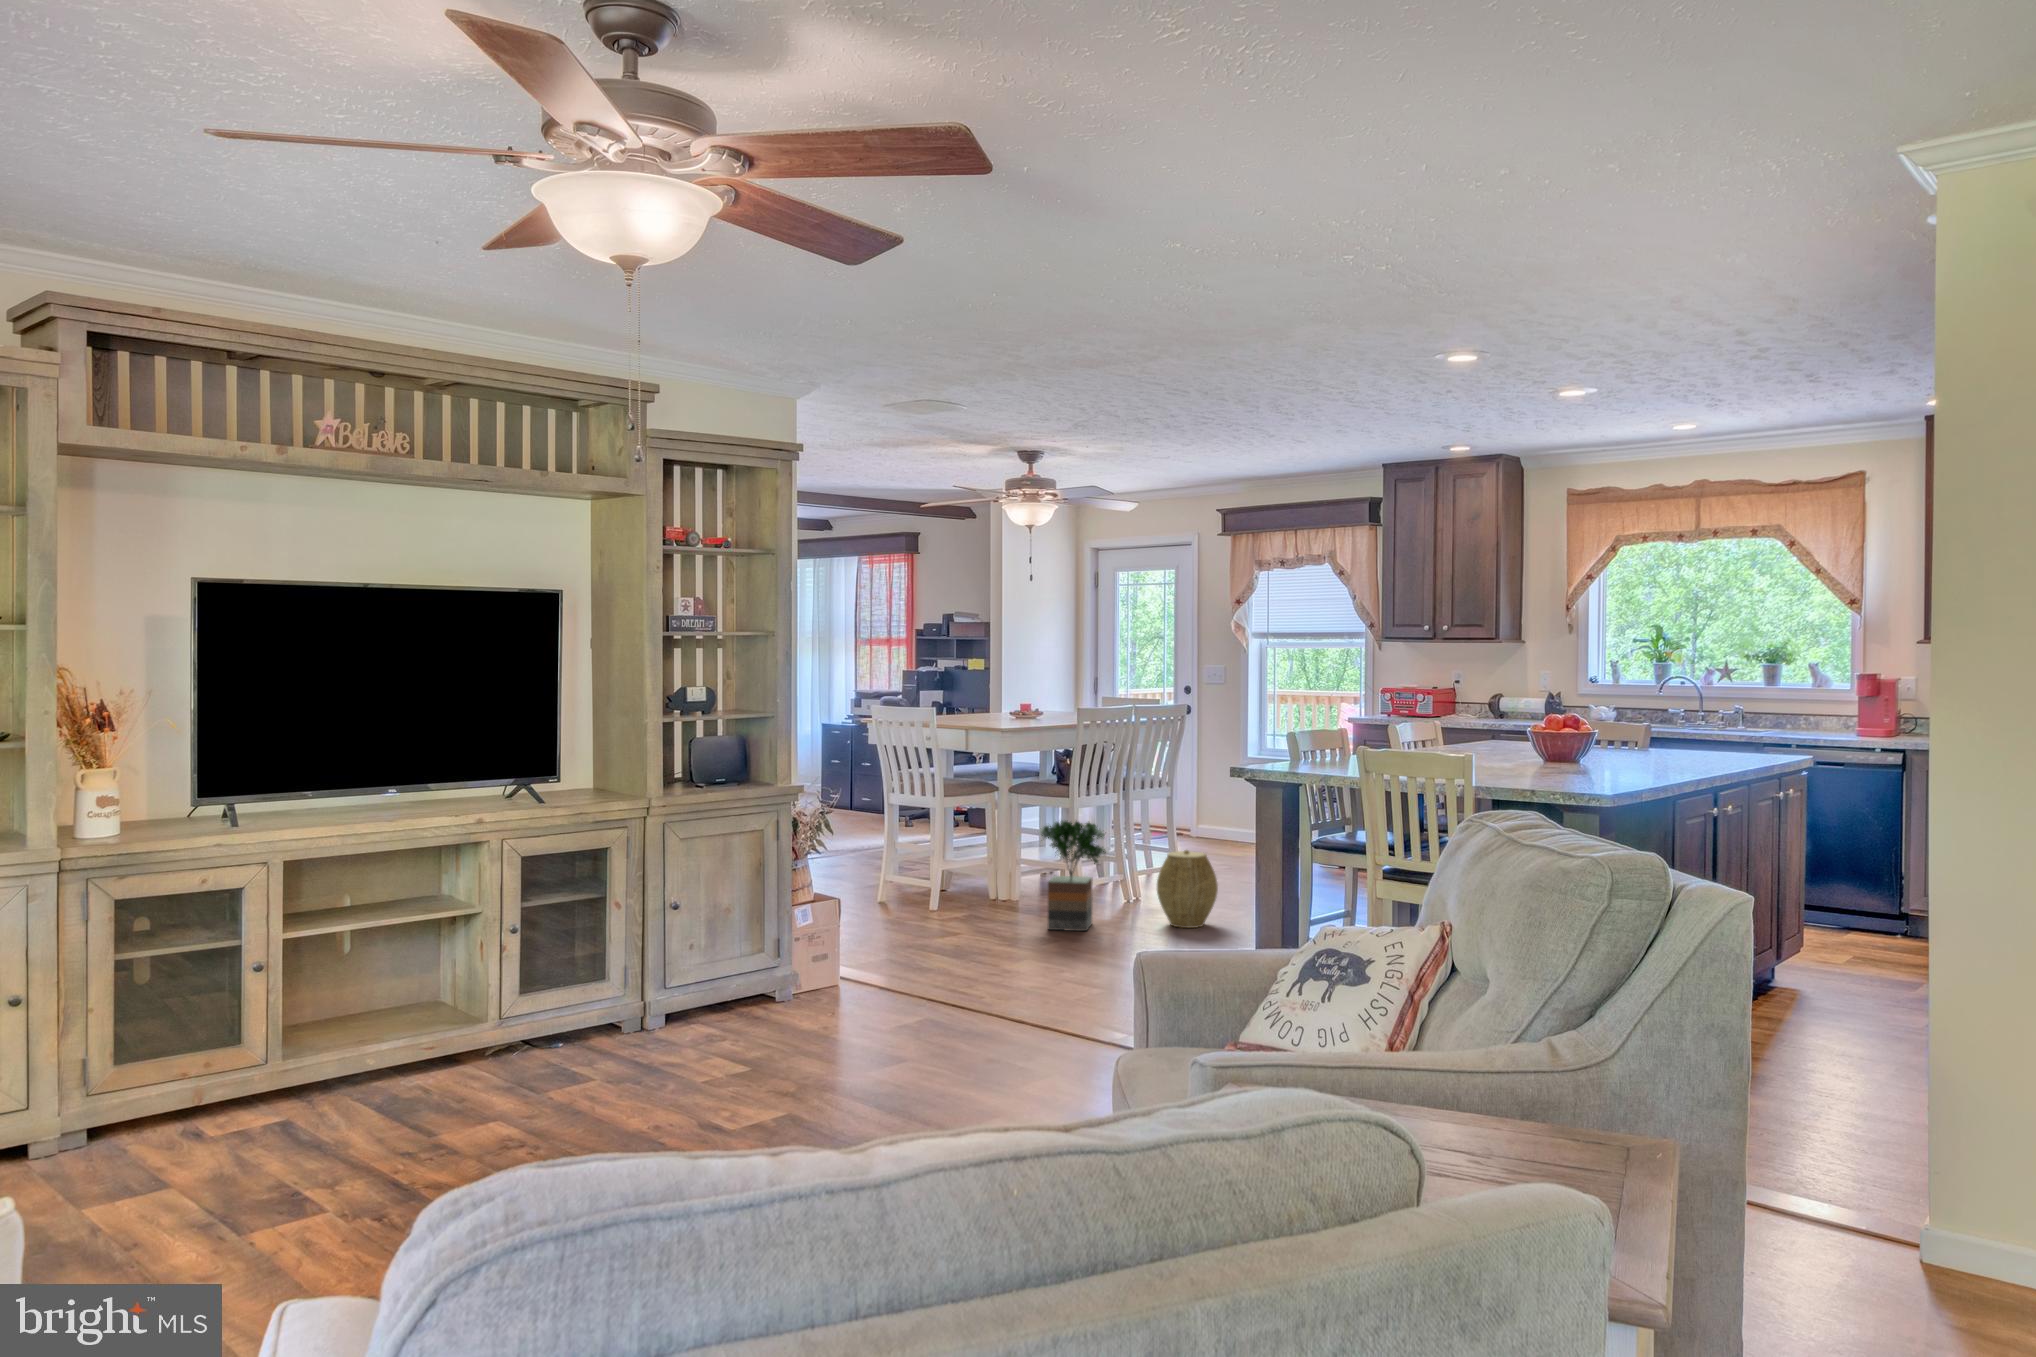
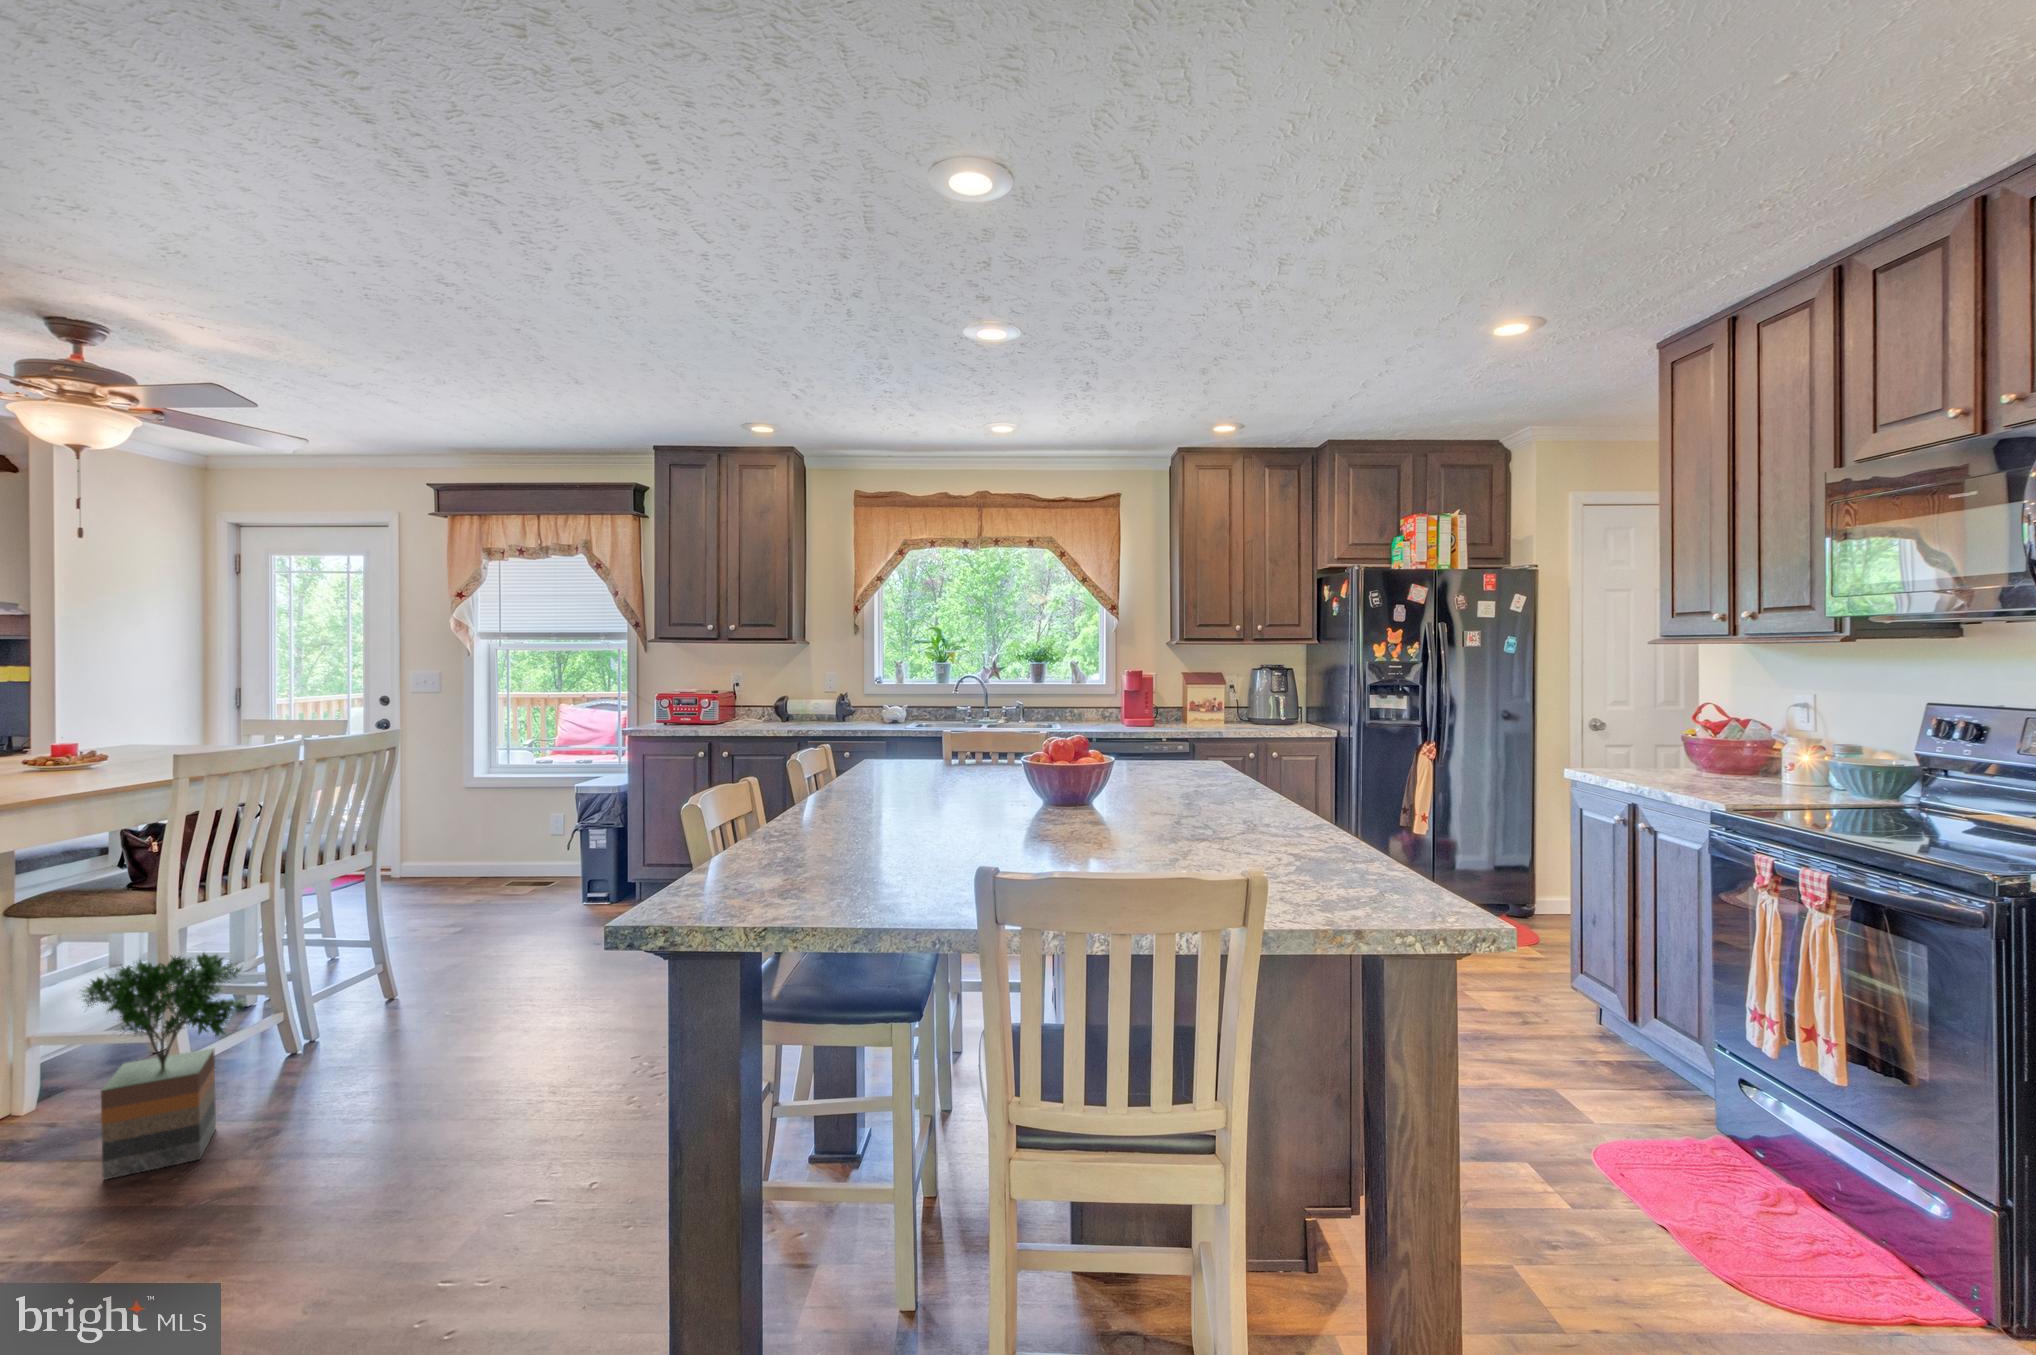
woven basket: present [1157,850,1218,928] -> none [352,962,466,1095]

